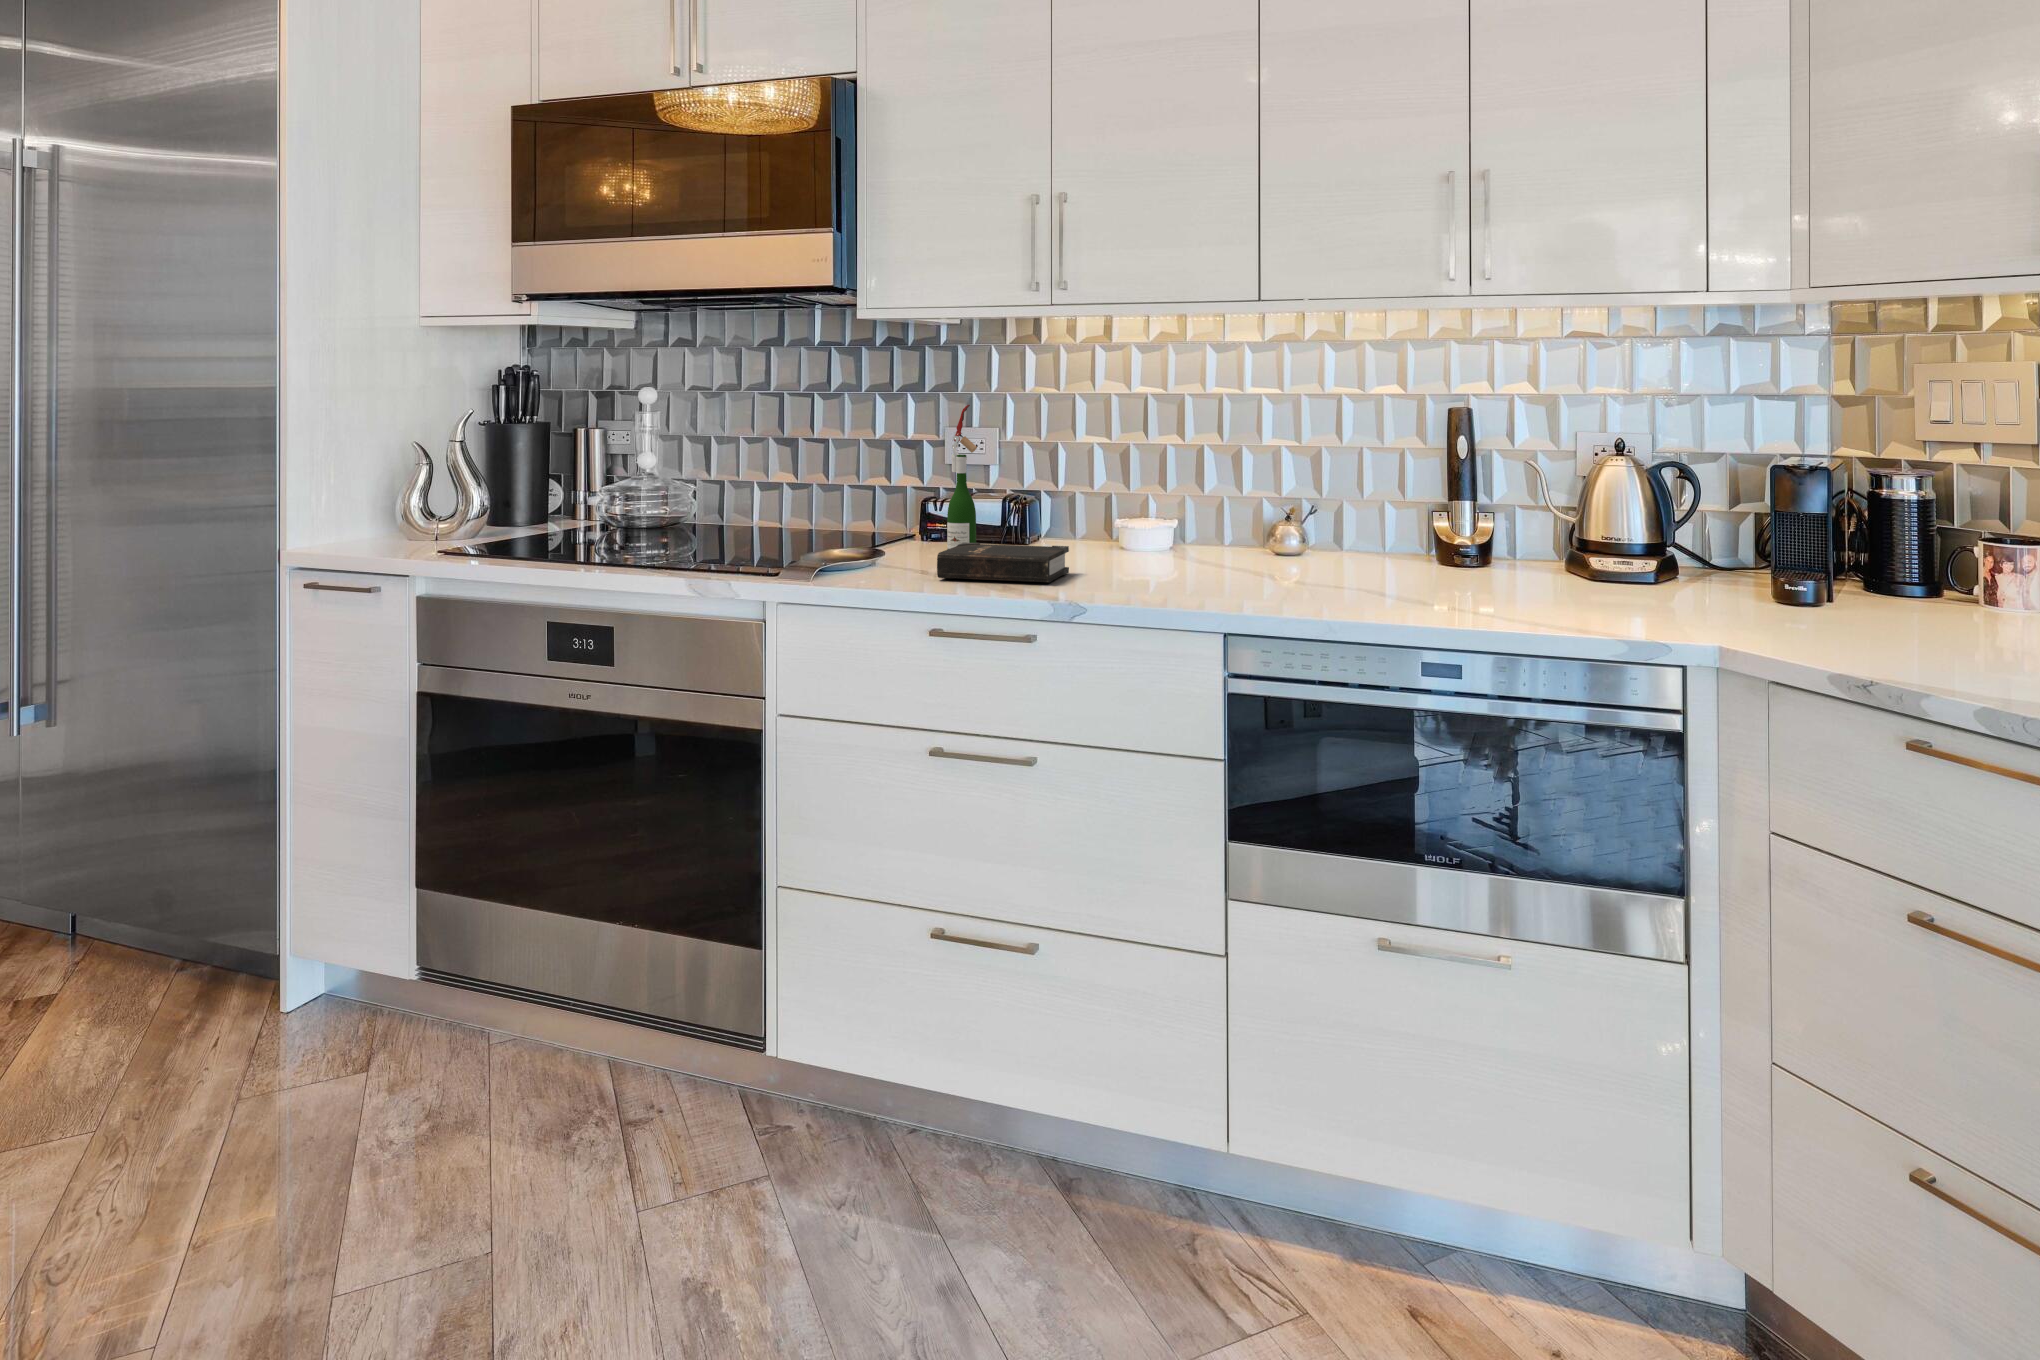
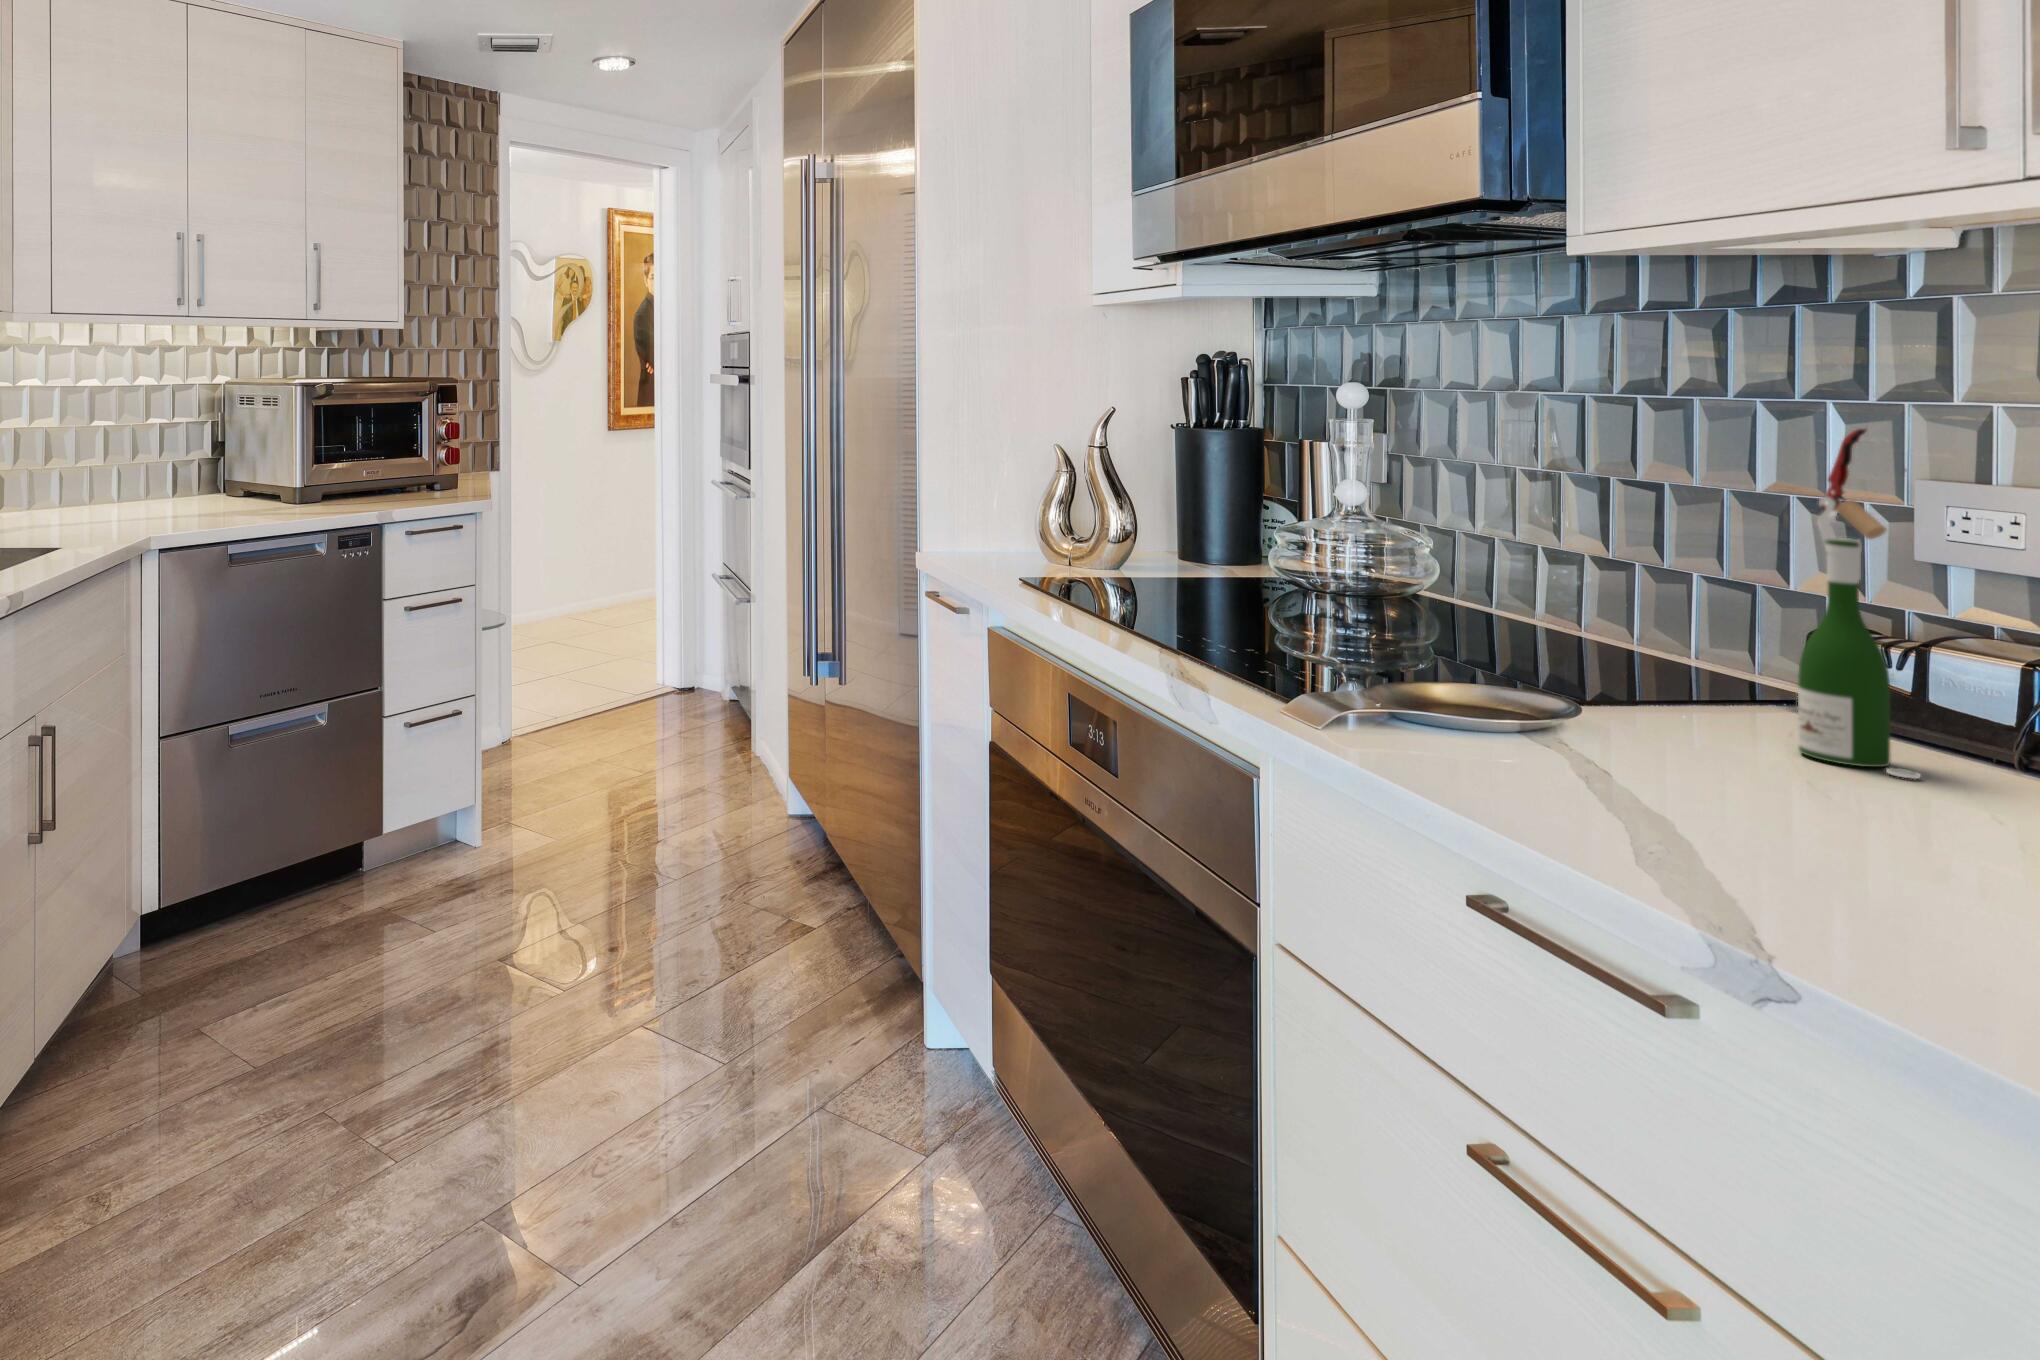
hardback book: present [937,543,1069,582] -> none [1552,734,1998,891]

